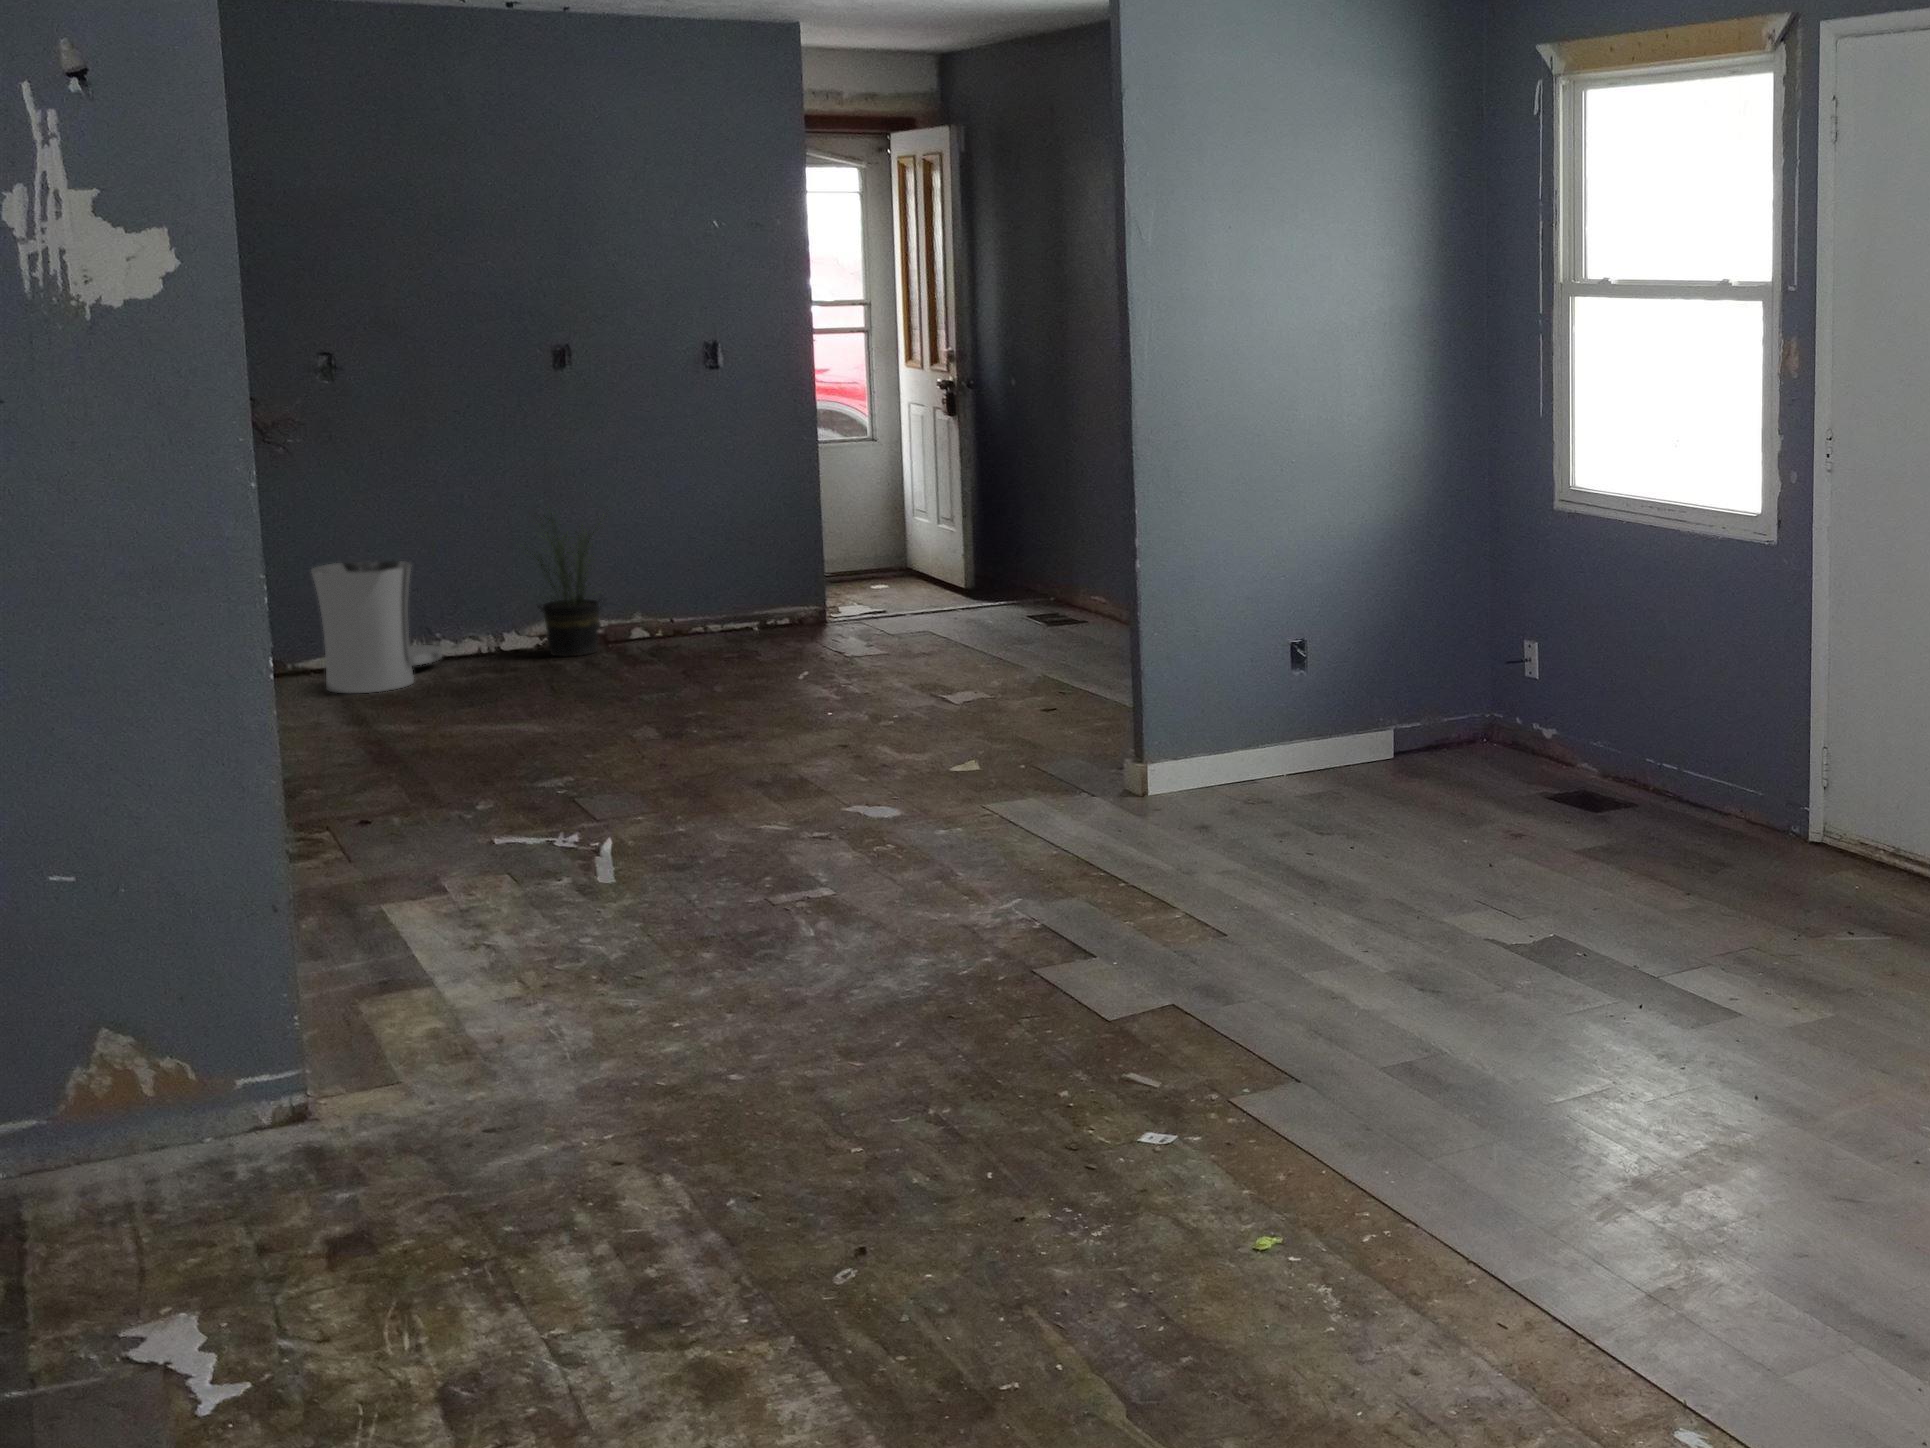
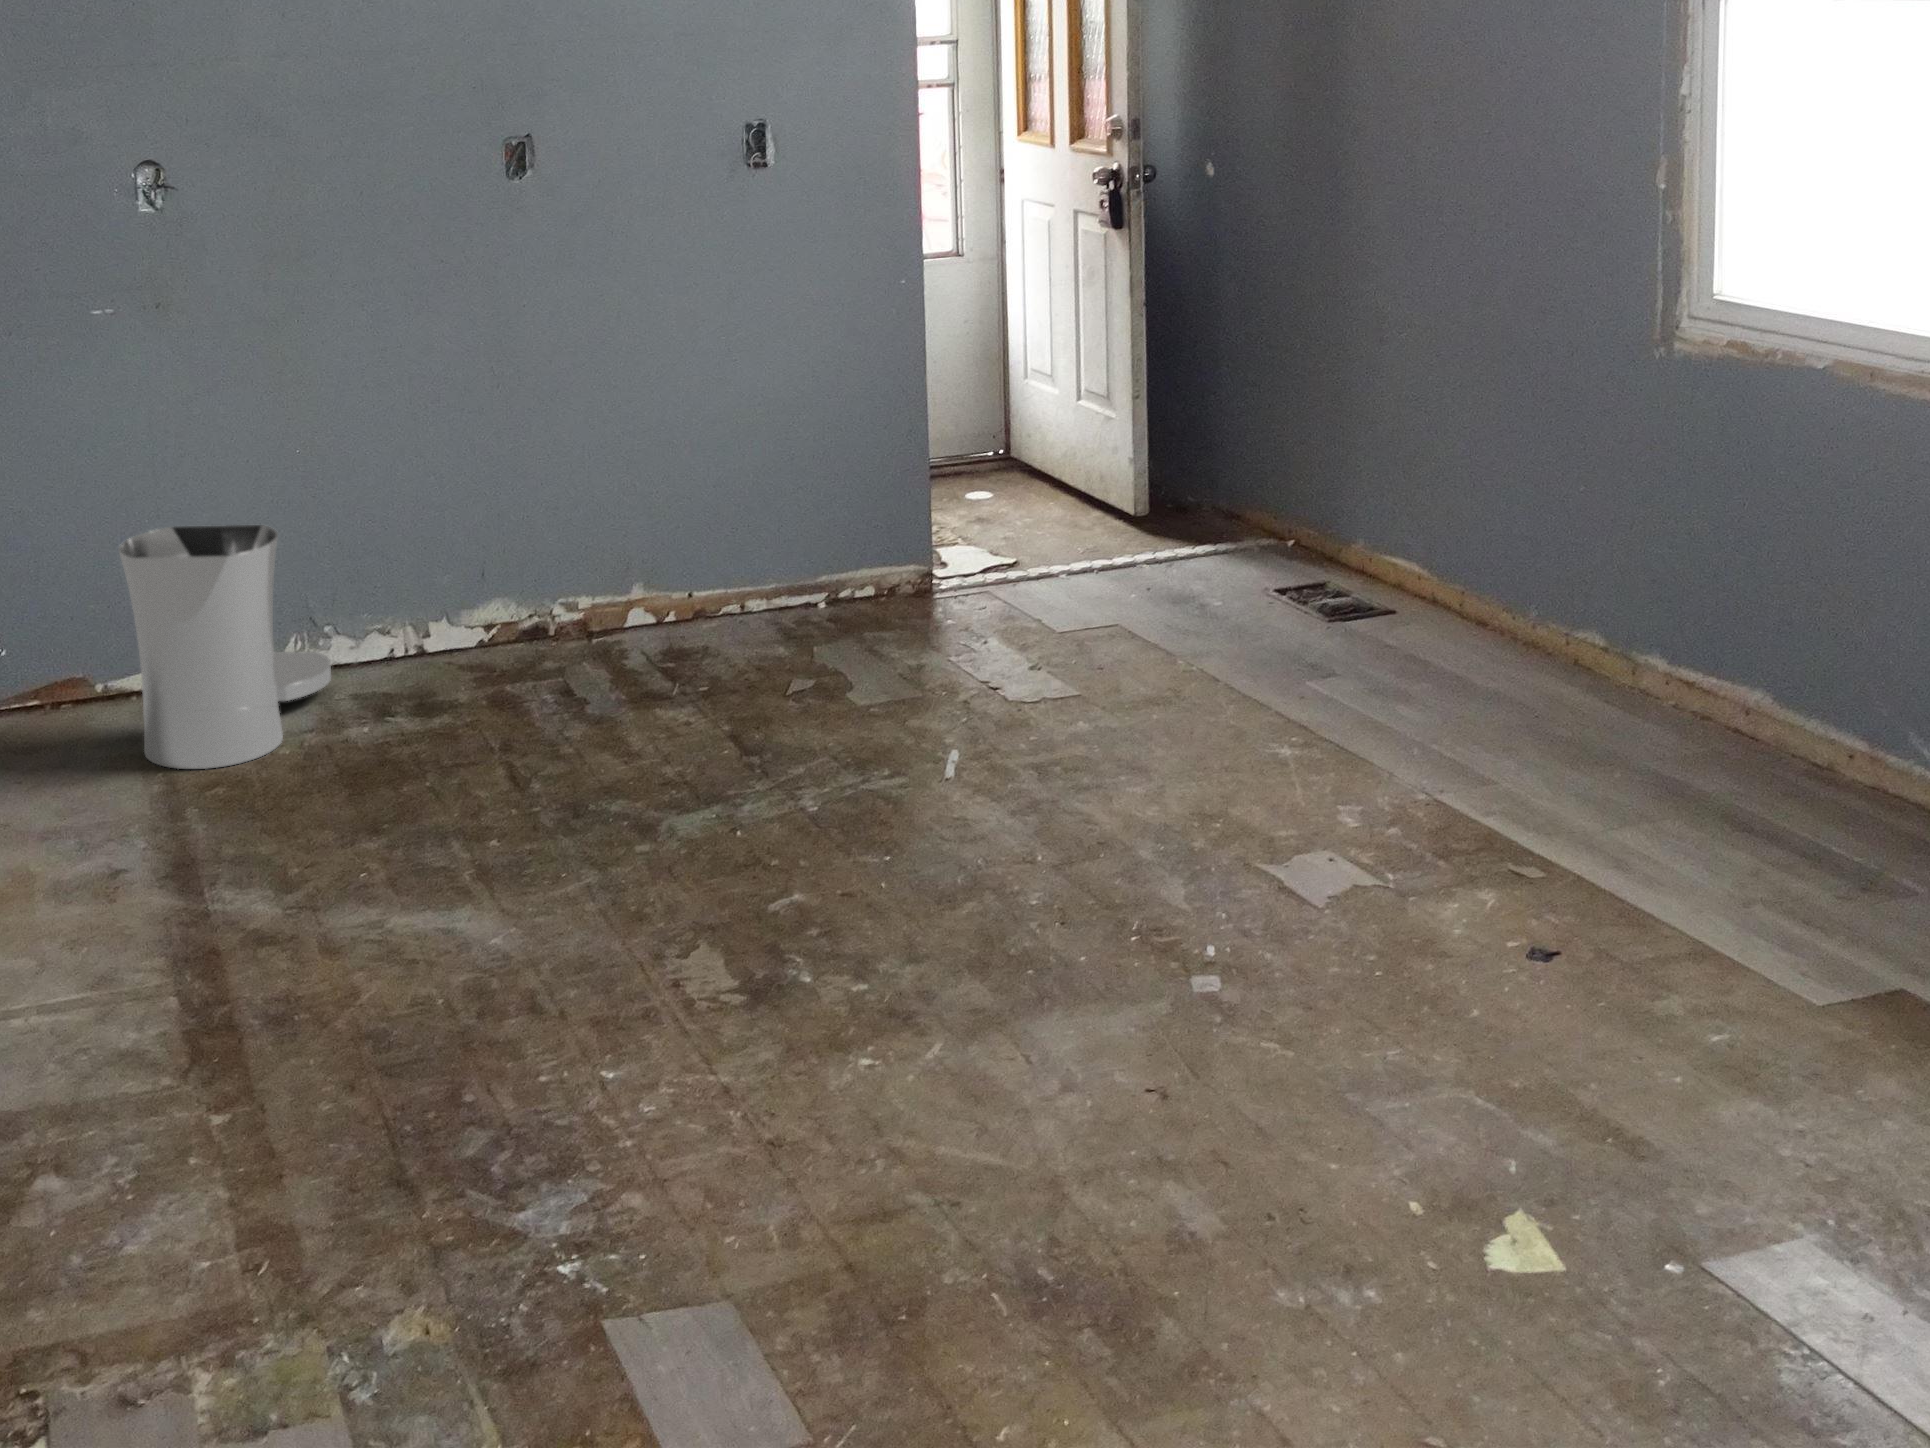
potted plant: present [525,506,607,656] -> none [434,406,608,678]

